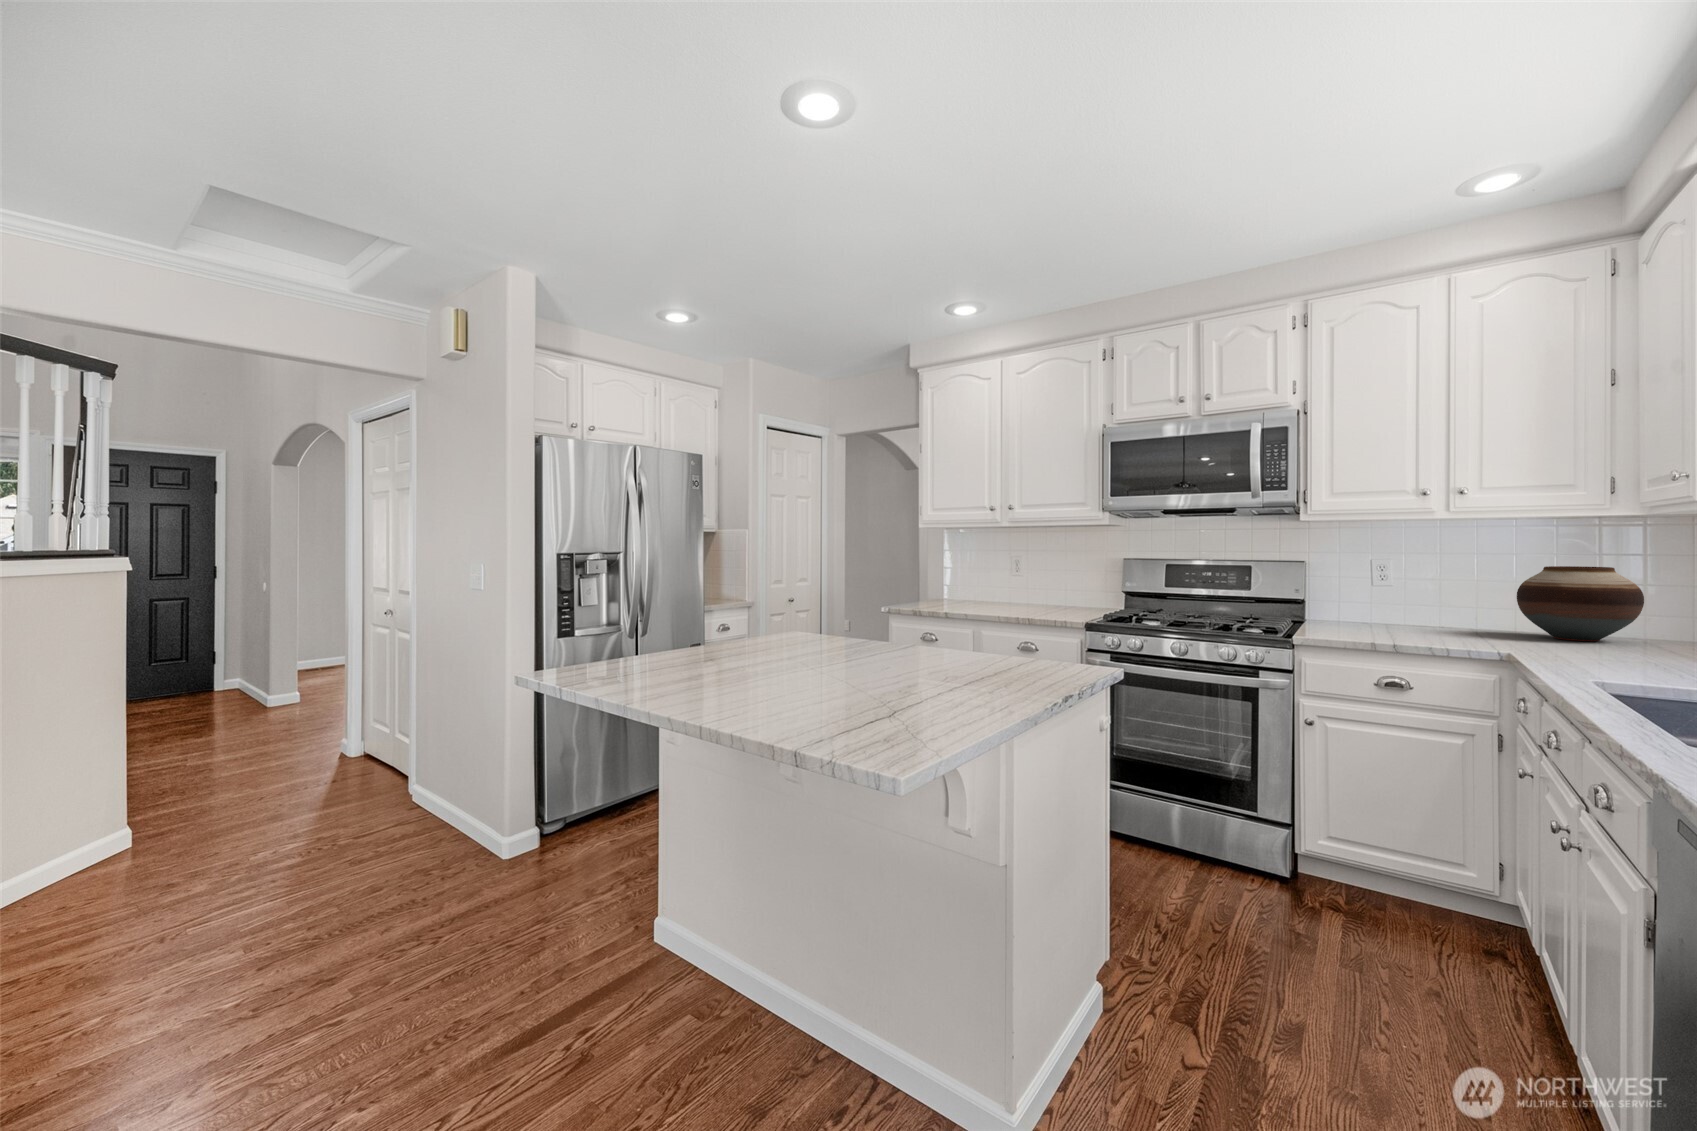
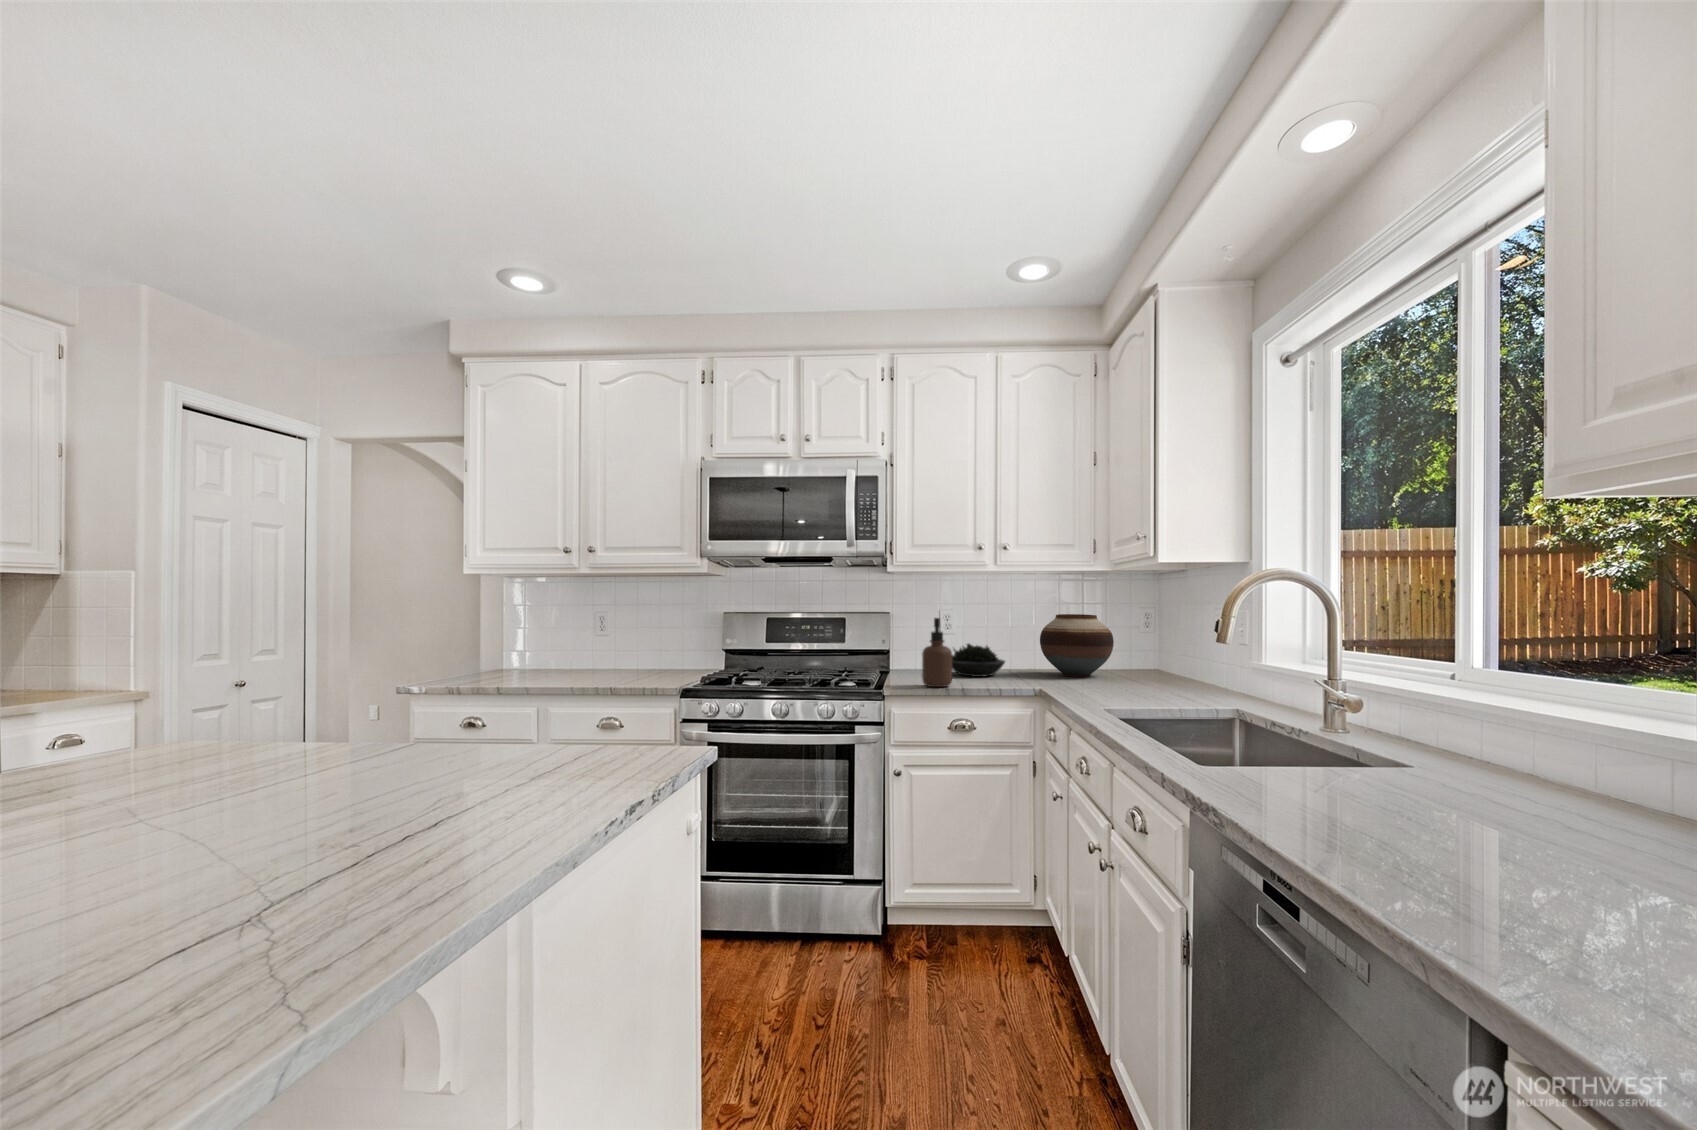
soap dispenser: none [1342,568,1381,640] -> present [922,618,952,687]
succulent plant: none [1376,597,1462,633] -> present [952,644,1005,677]

